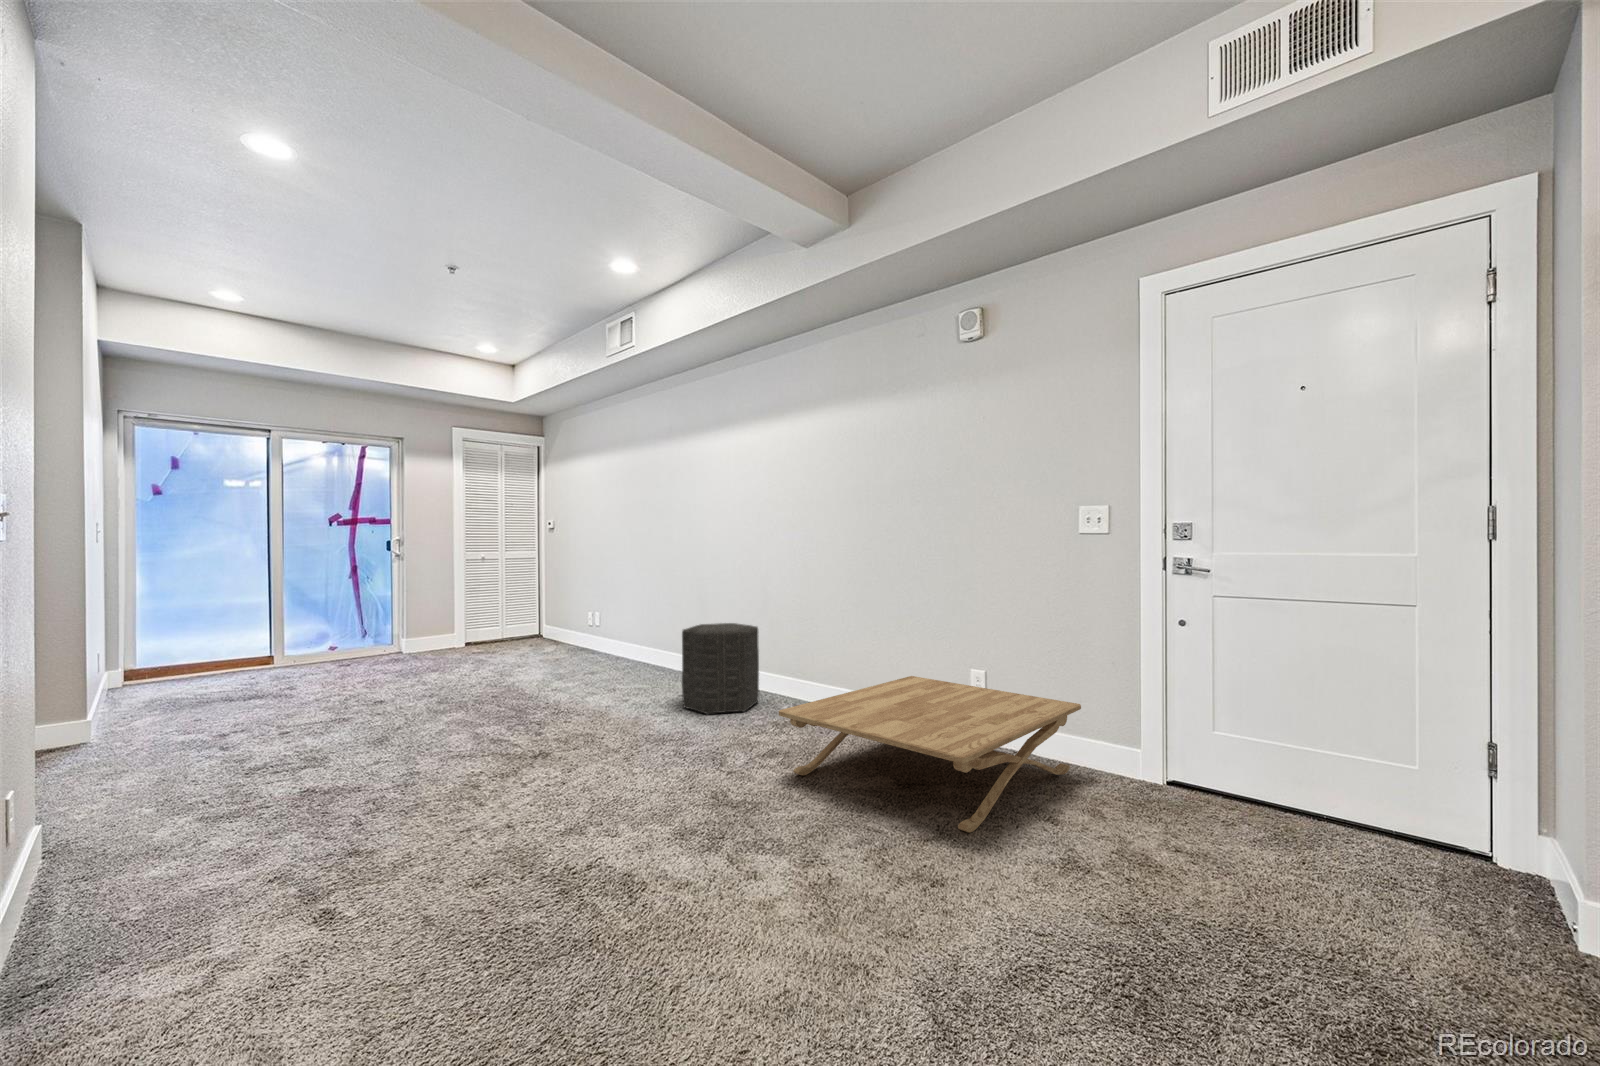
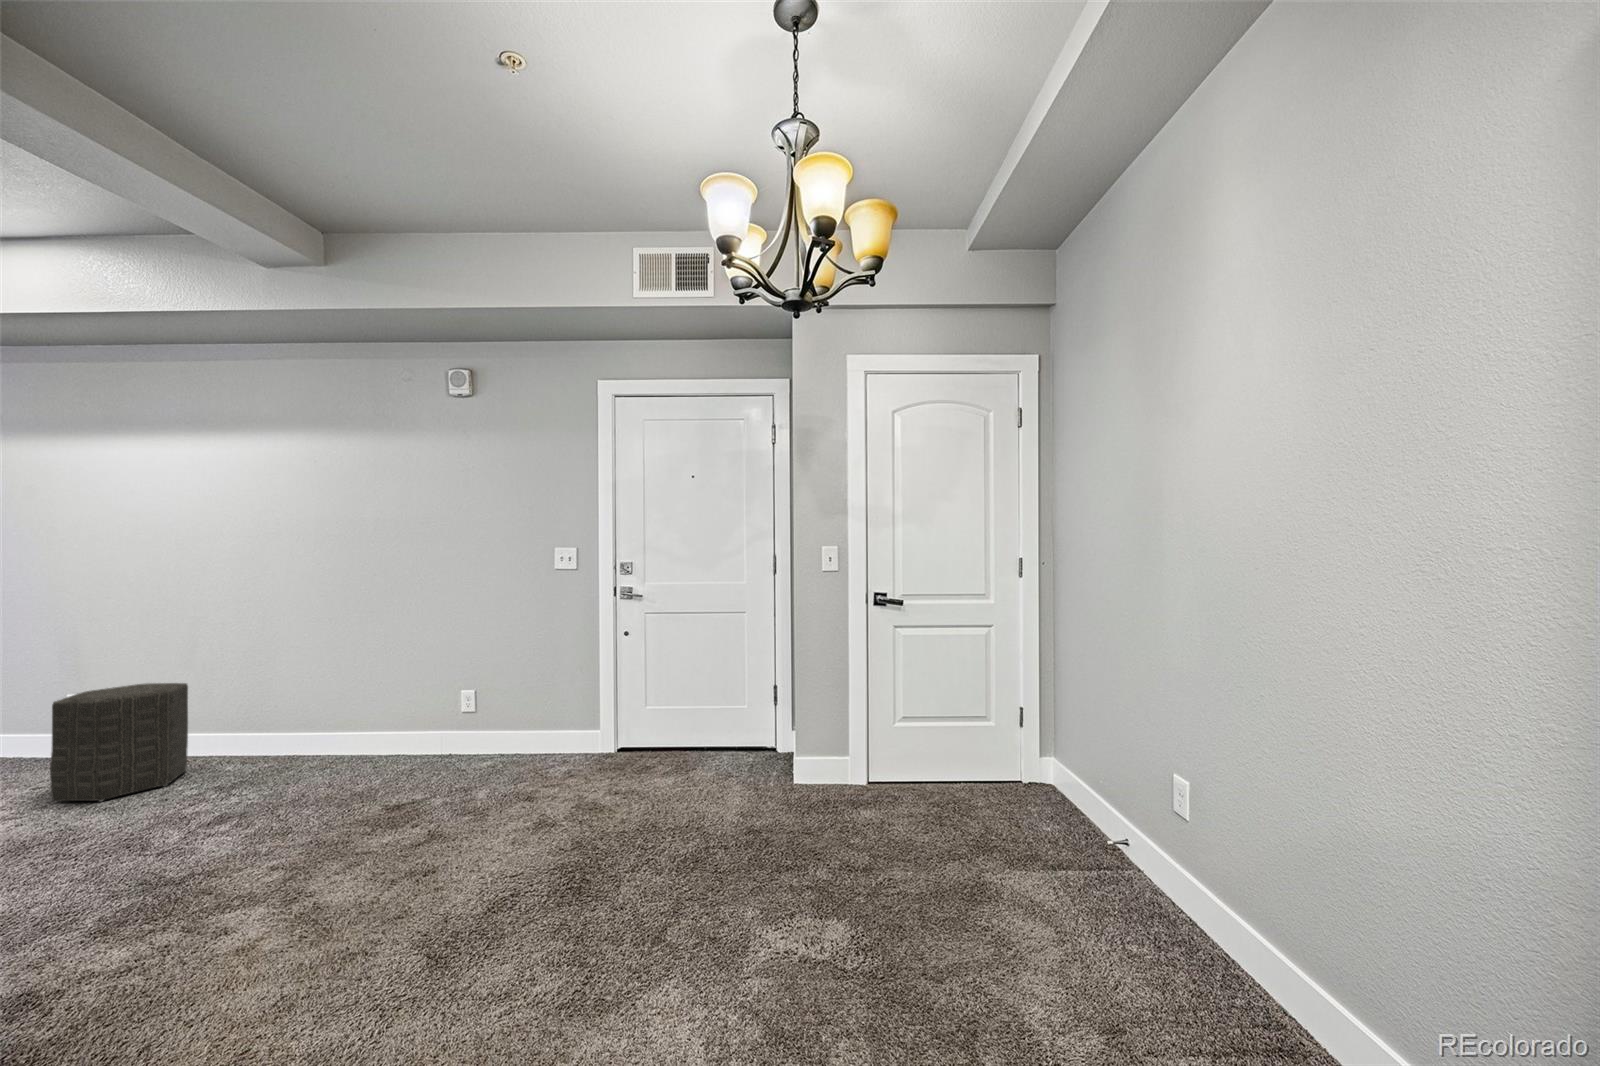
coffee table: present [779,676,1081,832] -> none [236,704,555,830]

